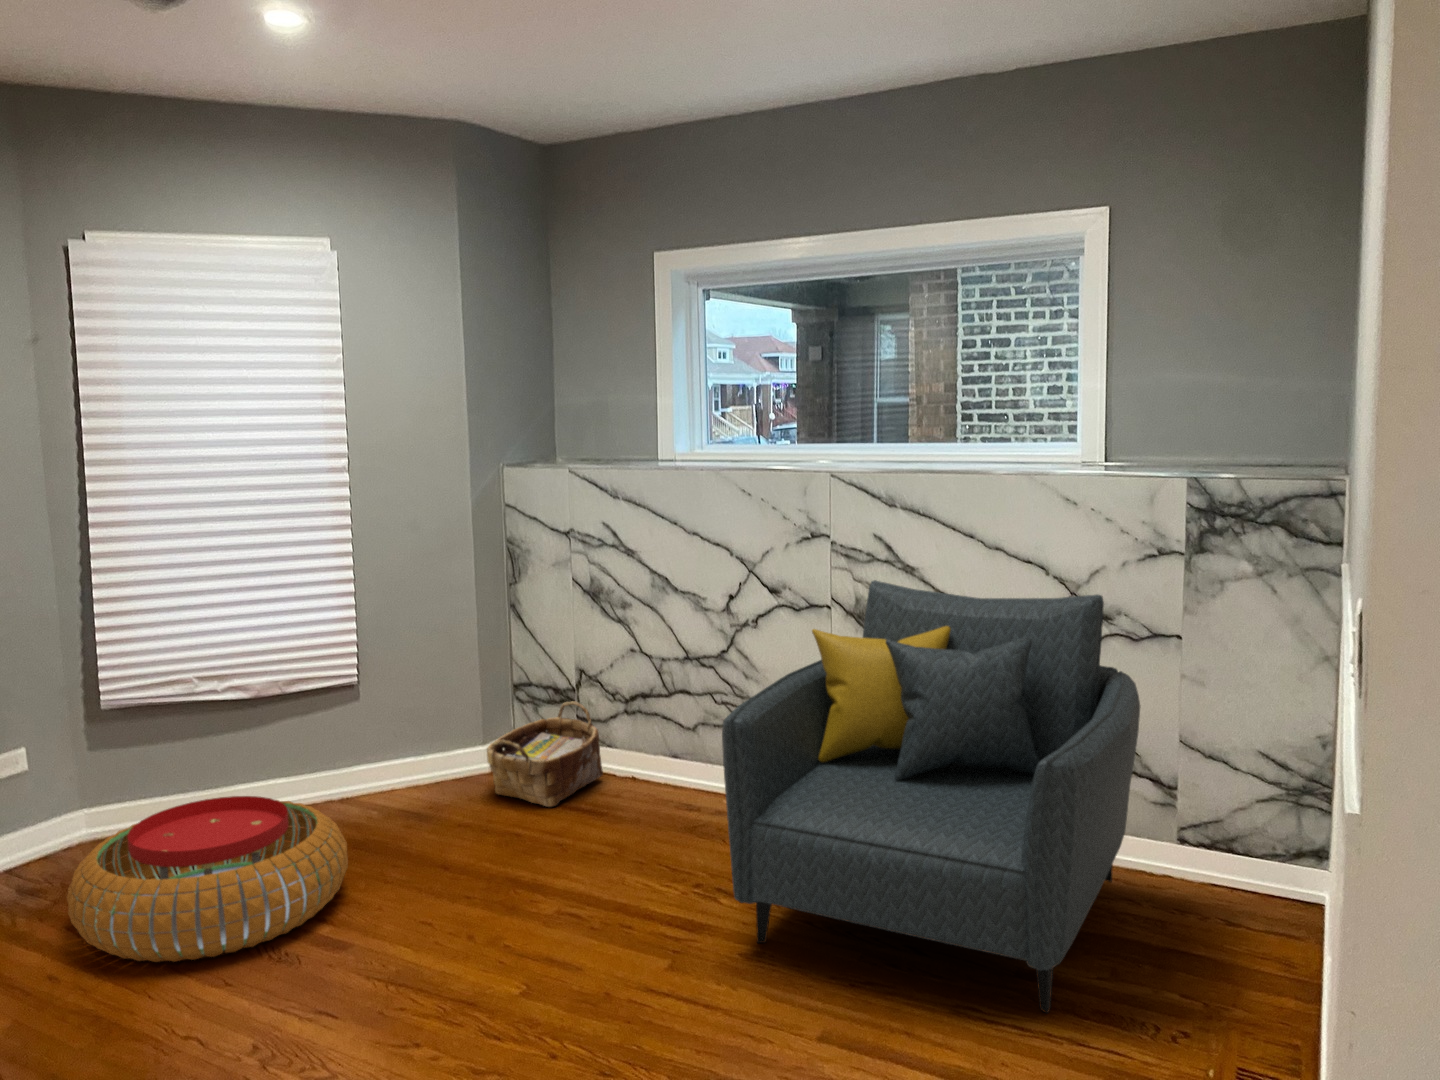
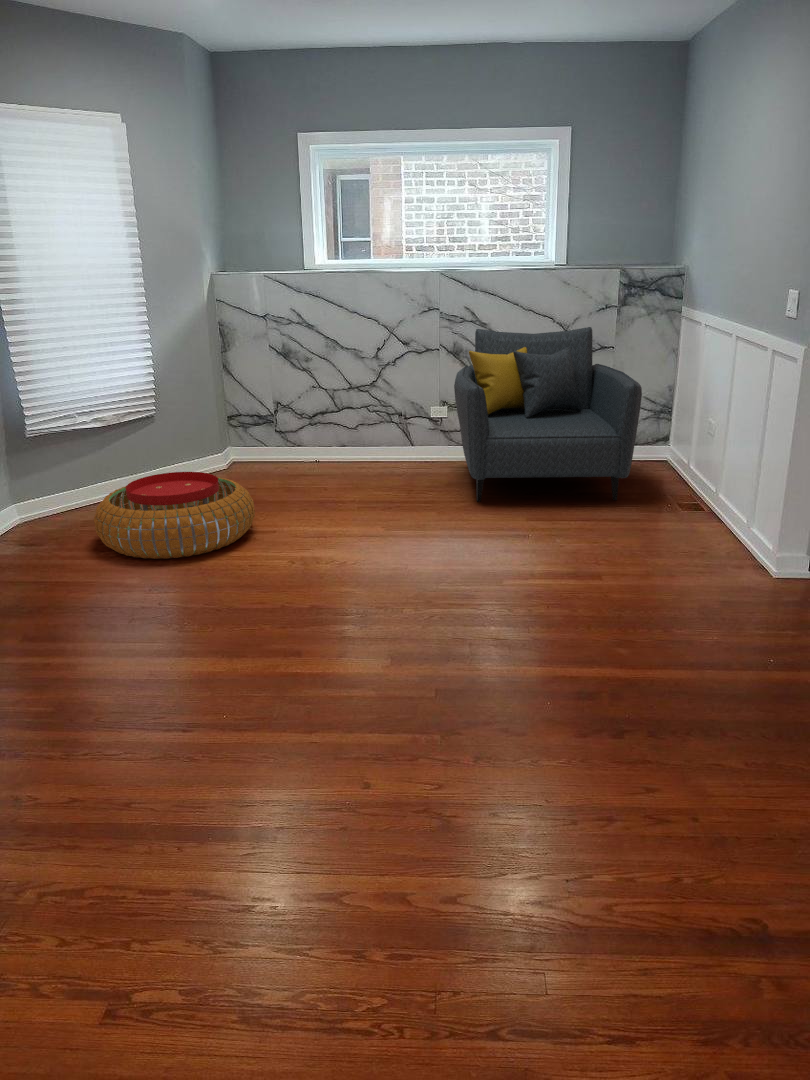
woven basket: present [487,701,603,807] -> none [247,420,305,476]

